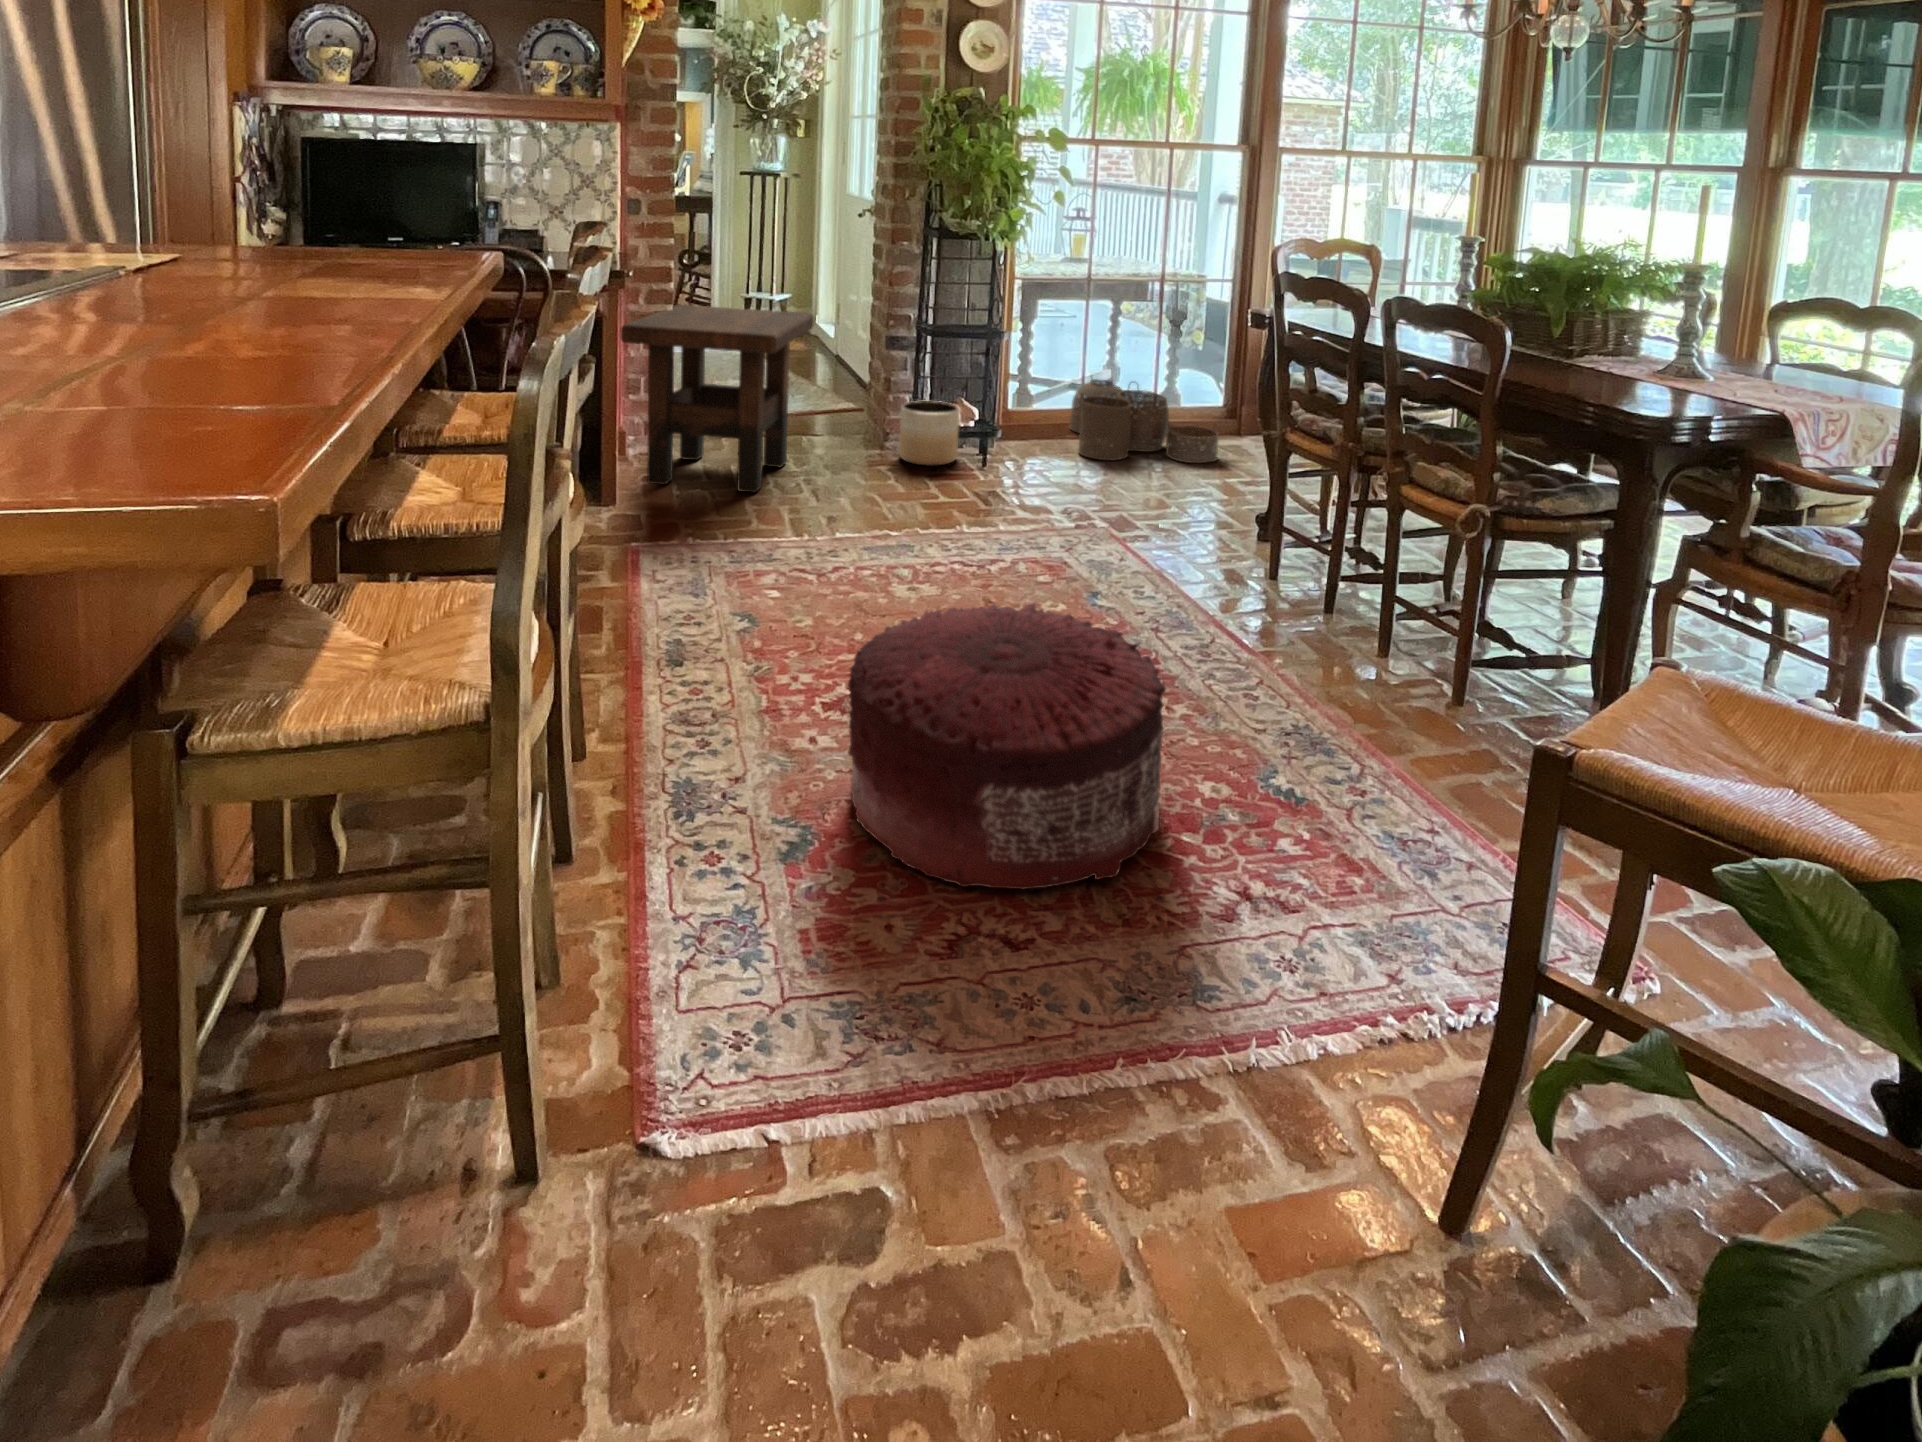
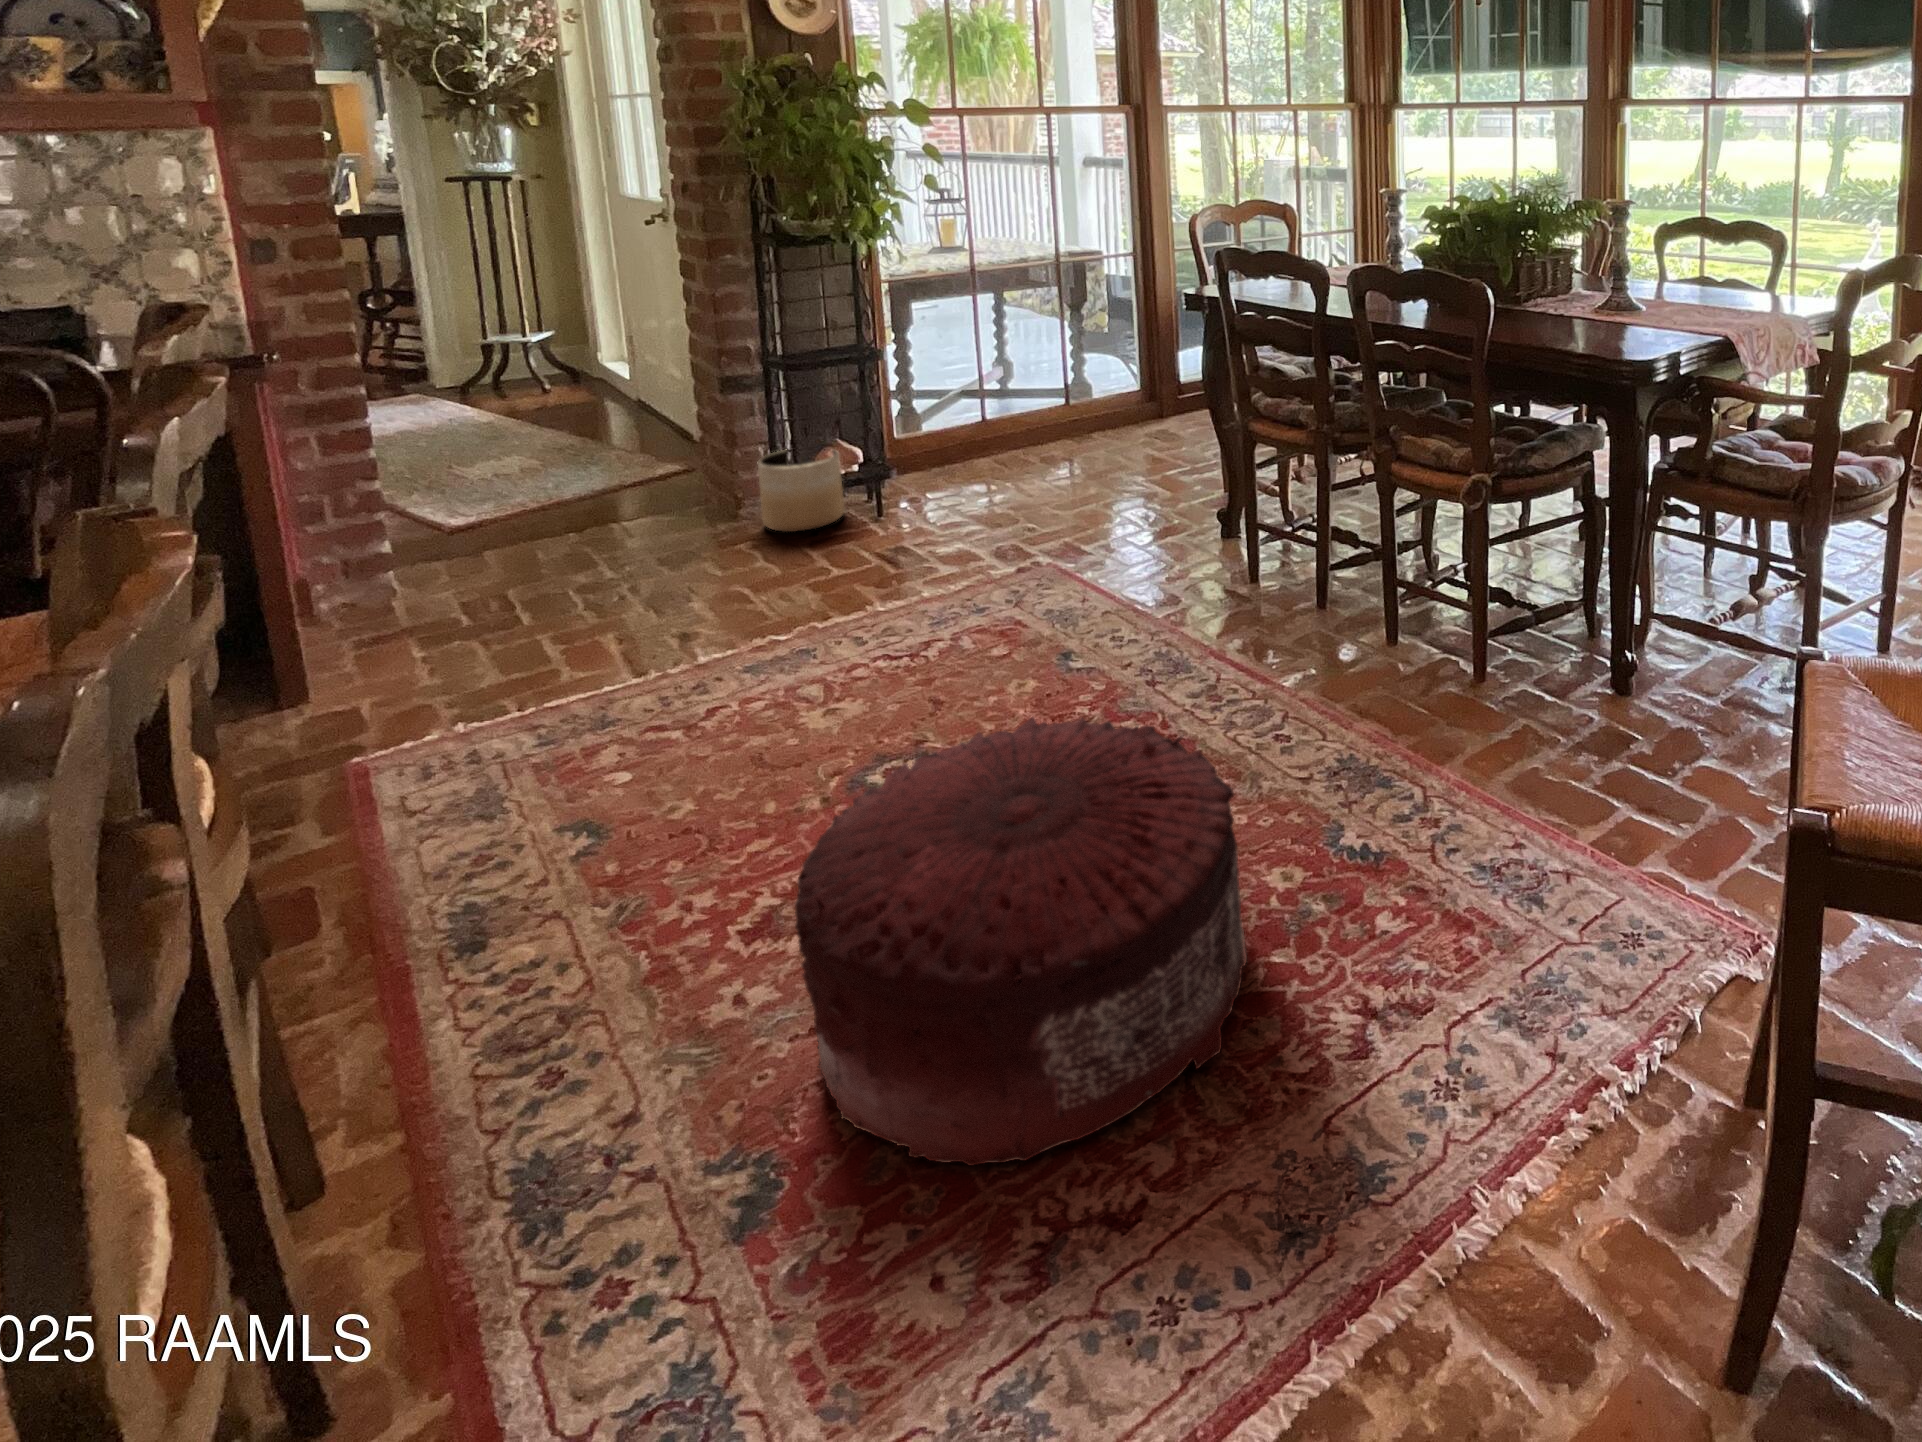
side table: present [620,305,814,492] -> none [265,364,609,651]
woven basket: present [1070,376,1219,463] -> none [974,379,1153,478]

